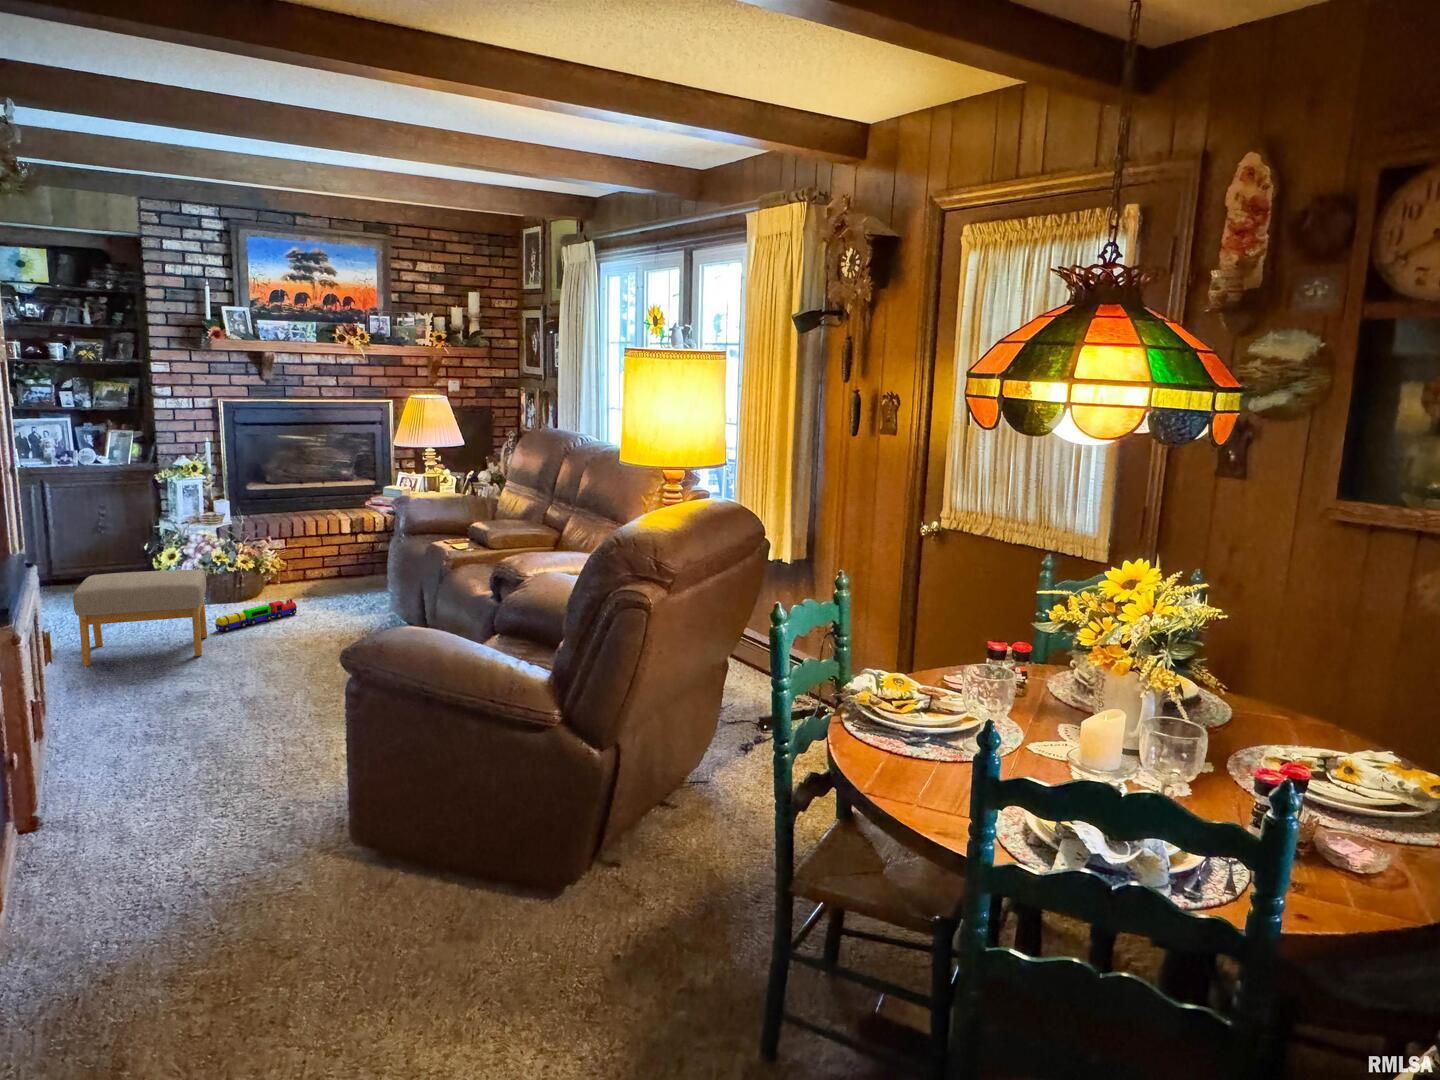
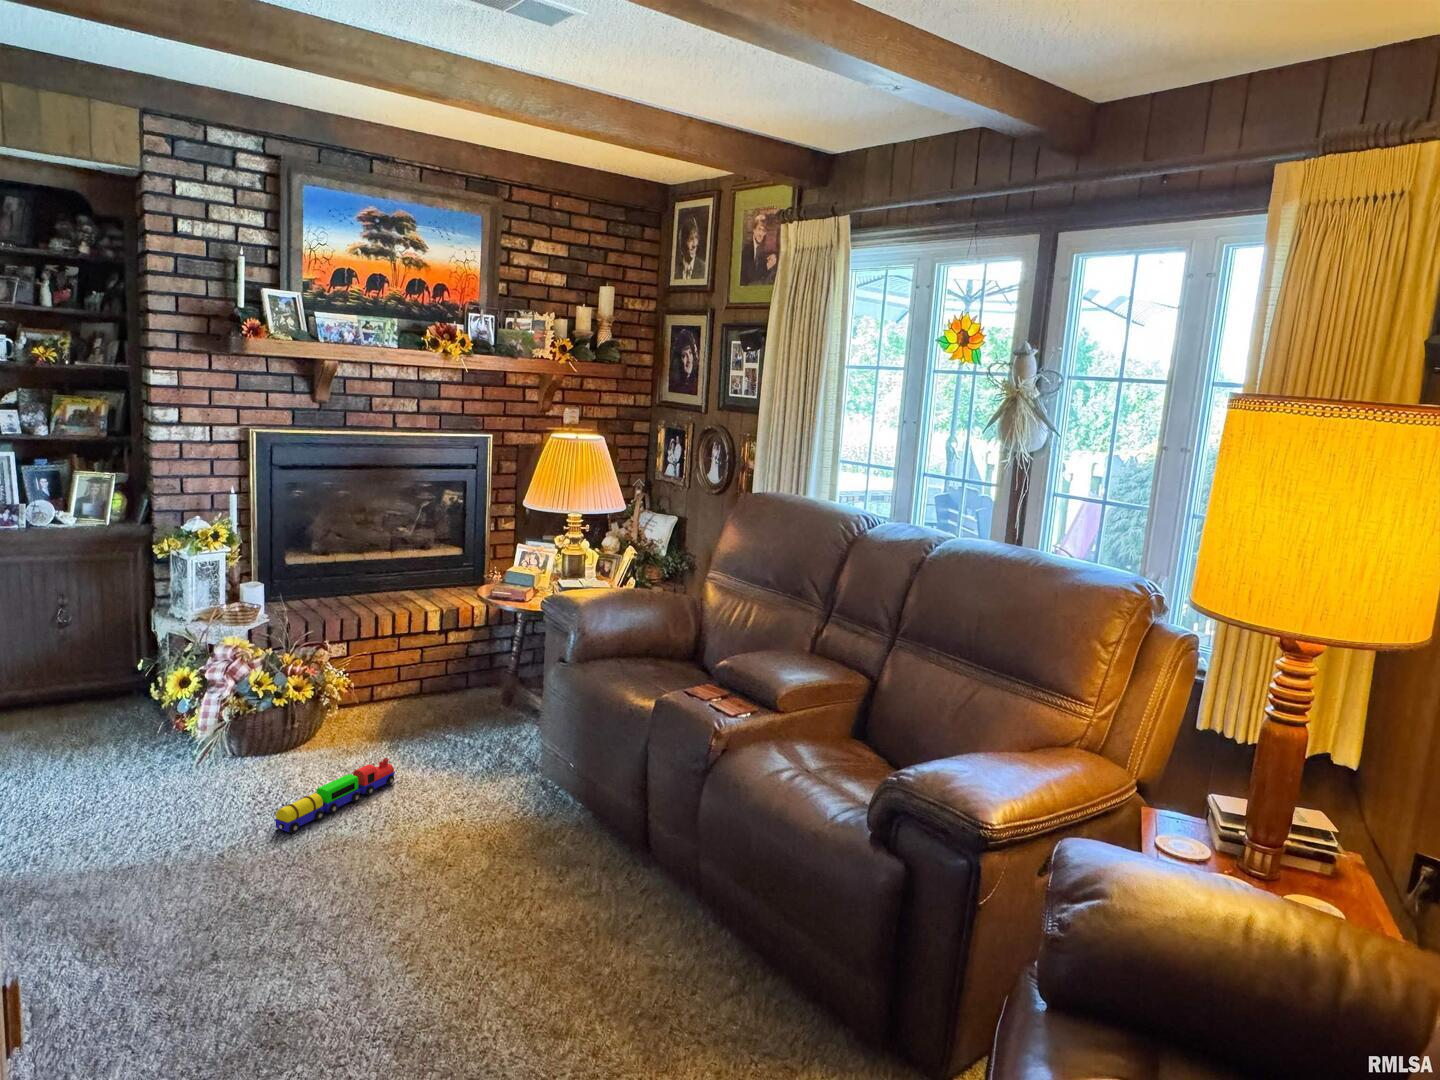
footstool: present [73,569,207,666] -> none [38,735,275,943]

